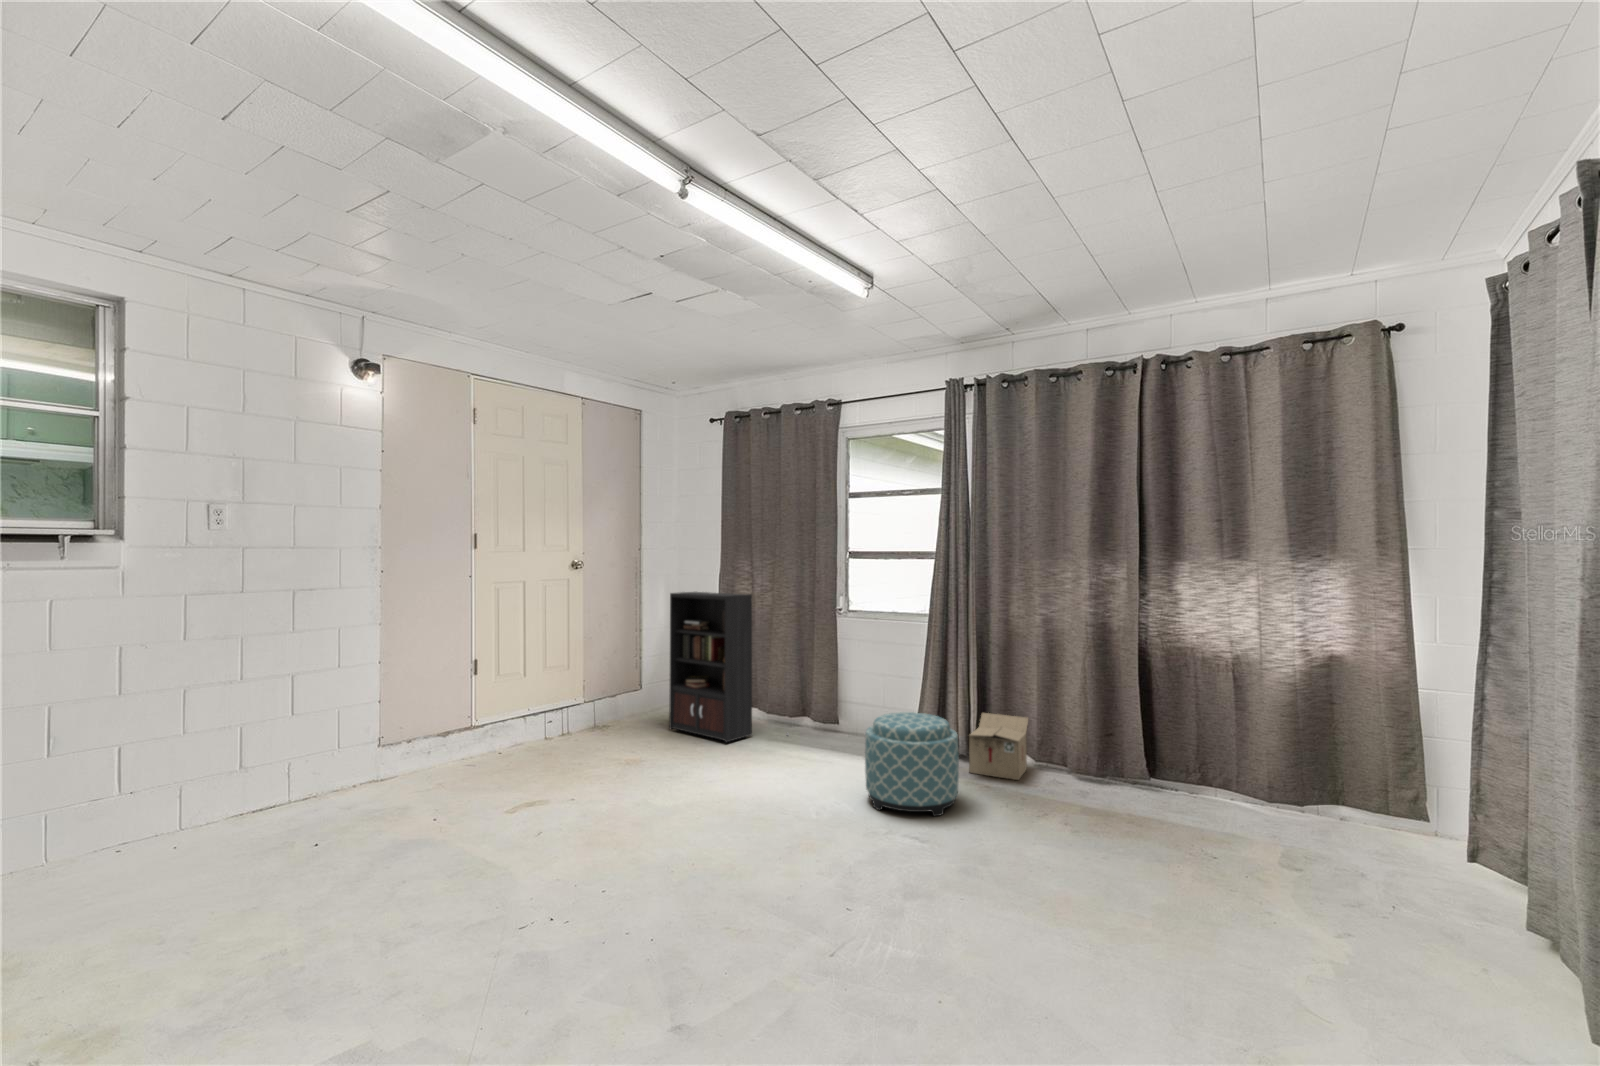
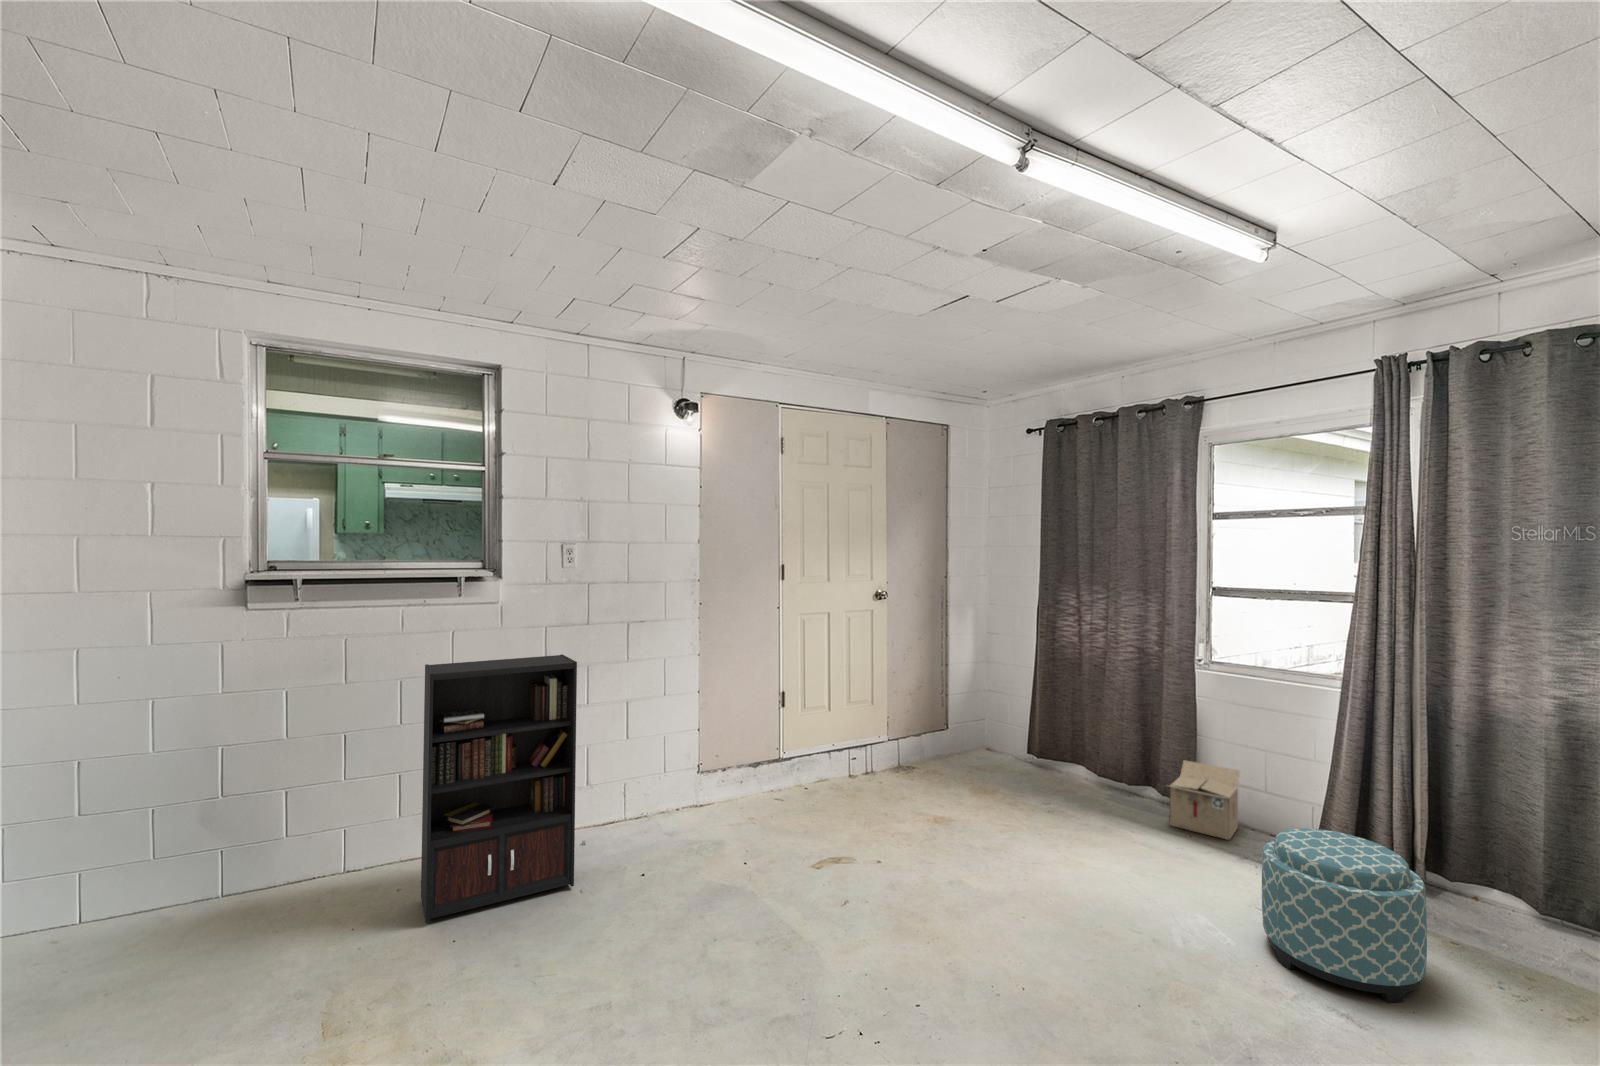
bookcase: present [669,592,789,742] -> present [421,654,585,923]
cardboard box: present [969,713,1028,780] -> present [1169,760,1240,840]

